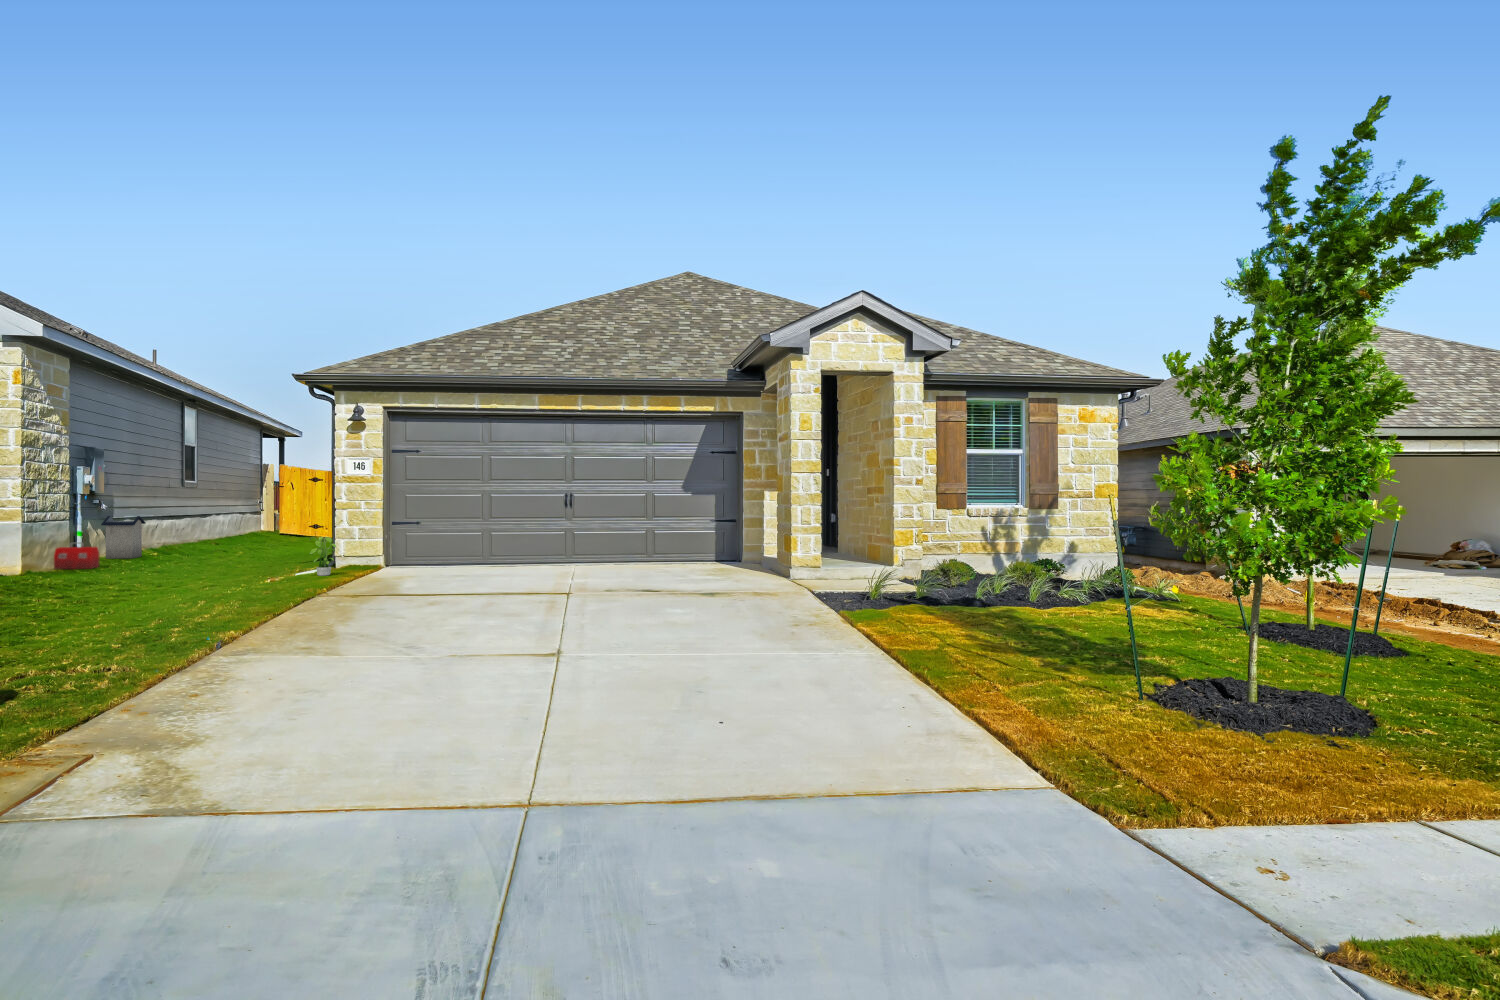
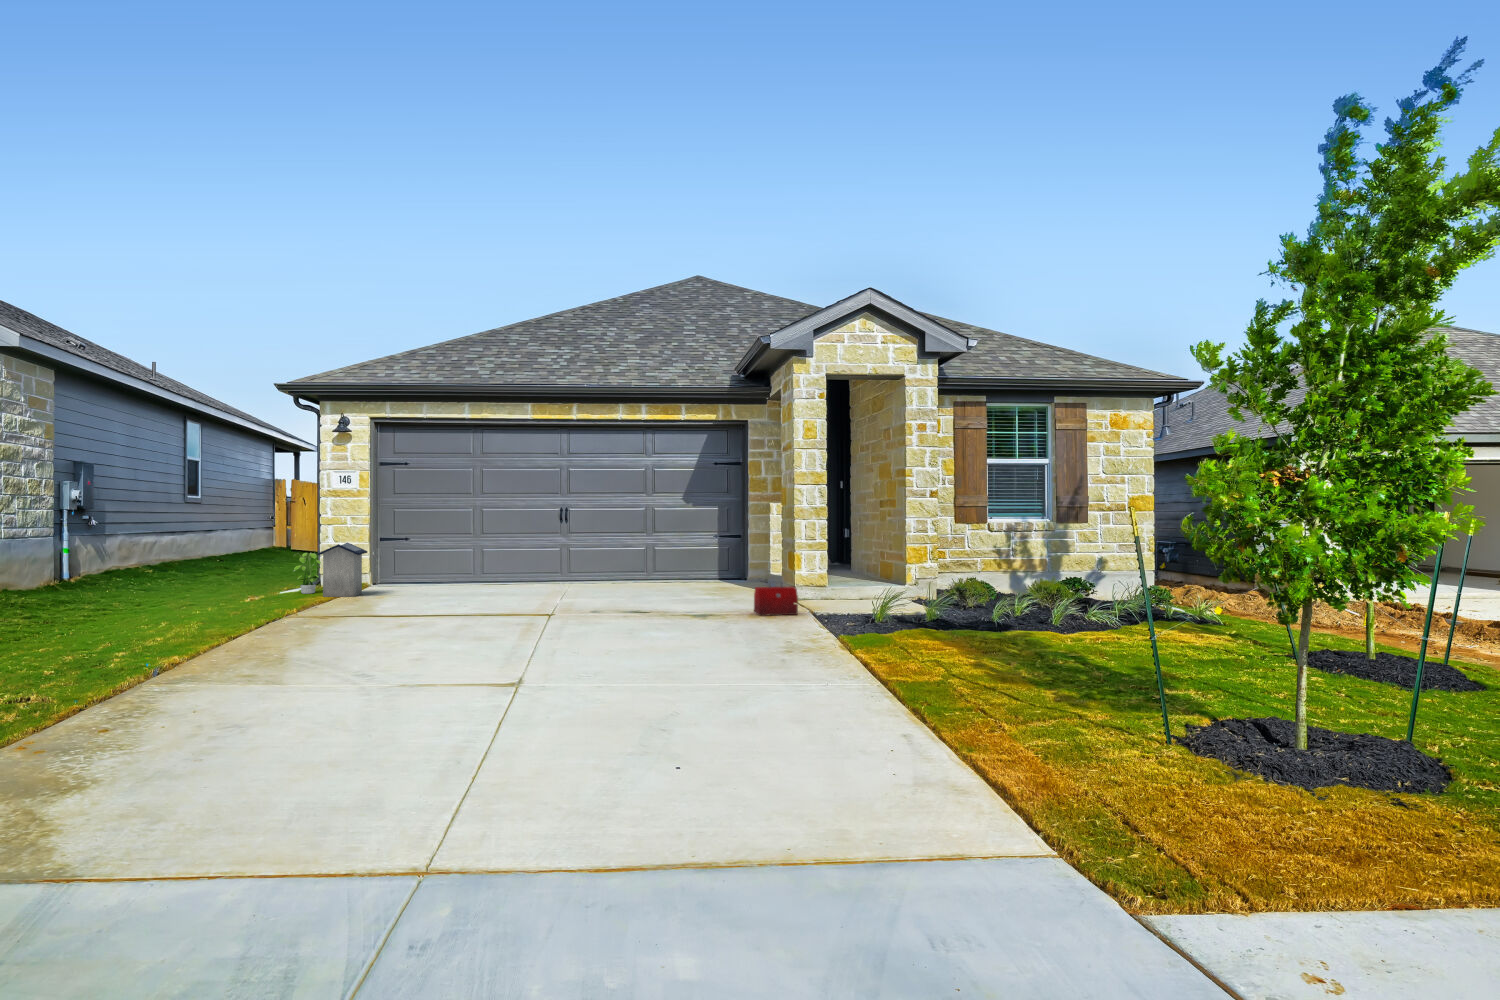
trash can: present [101,516,146,559] -> present [317,543,367,597]
toolbox: present [54,542,100,569] -> present [754,581,798,616]

